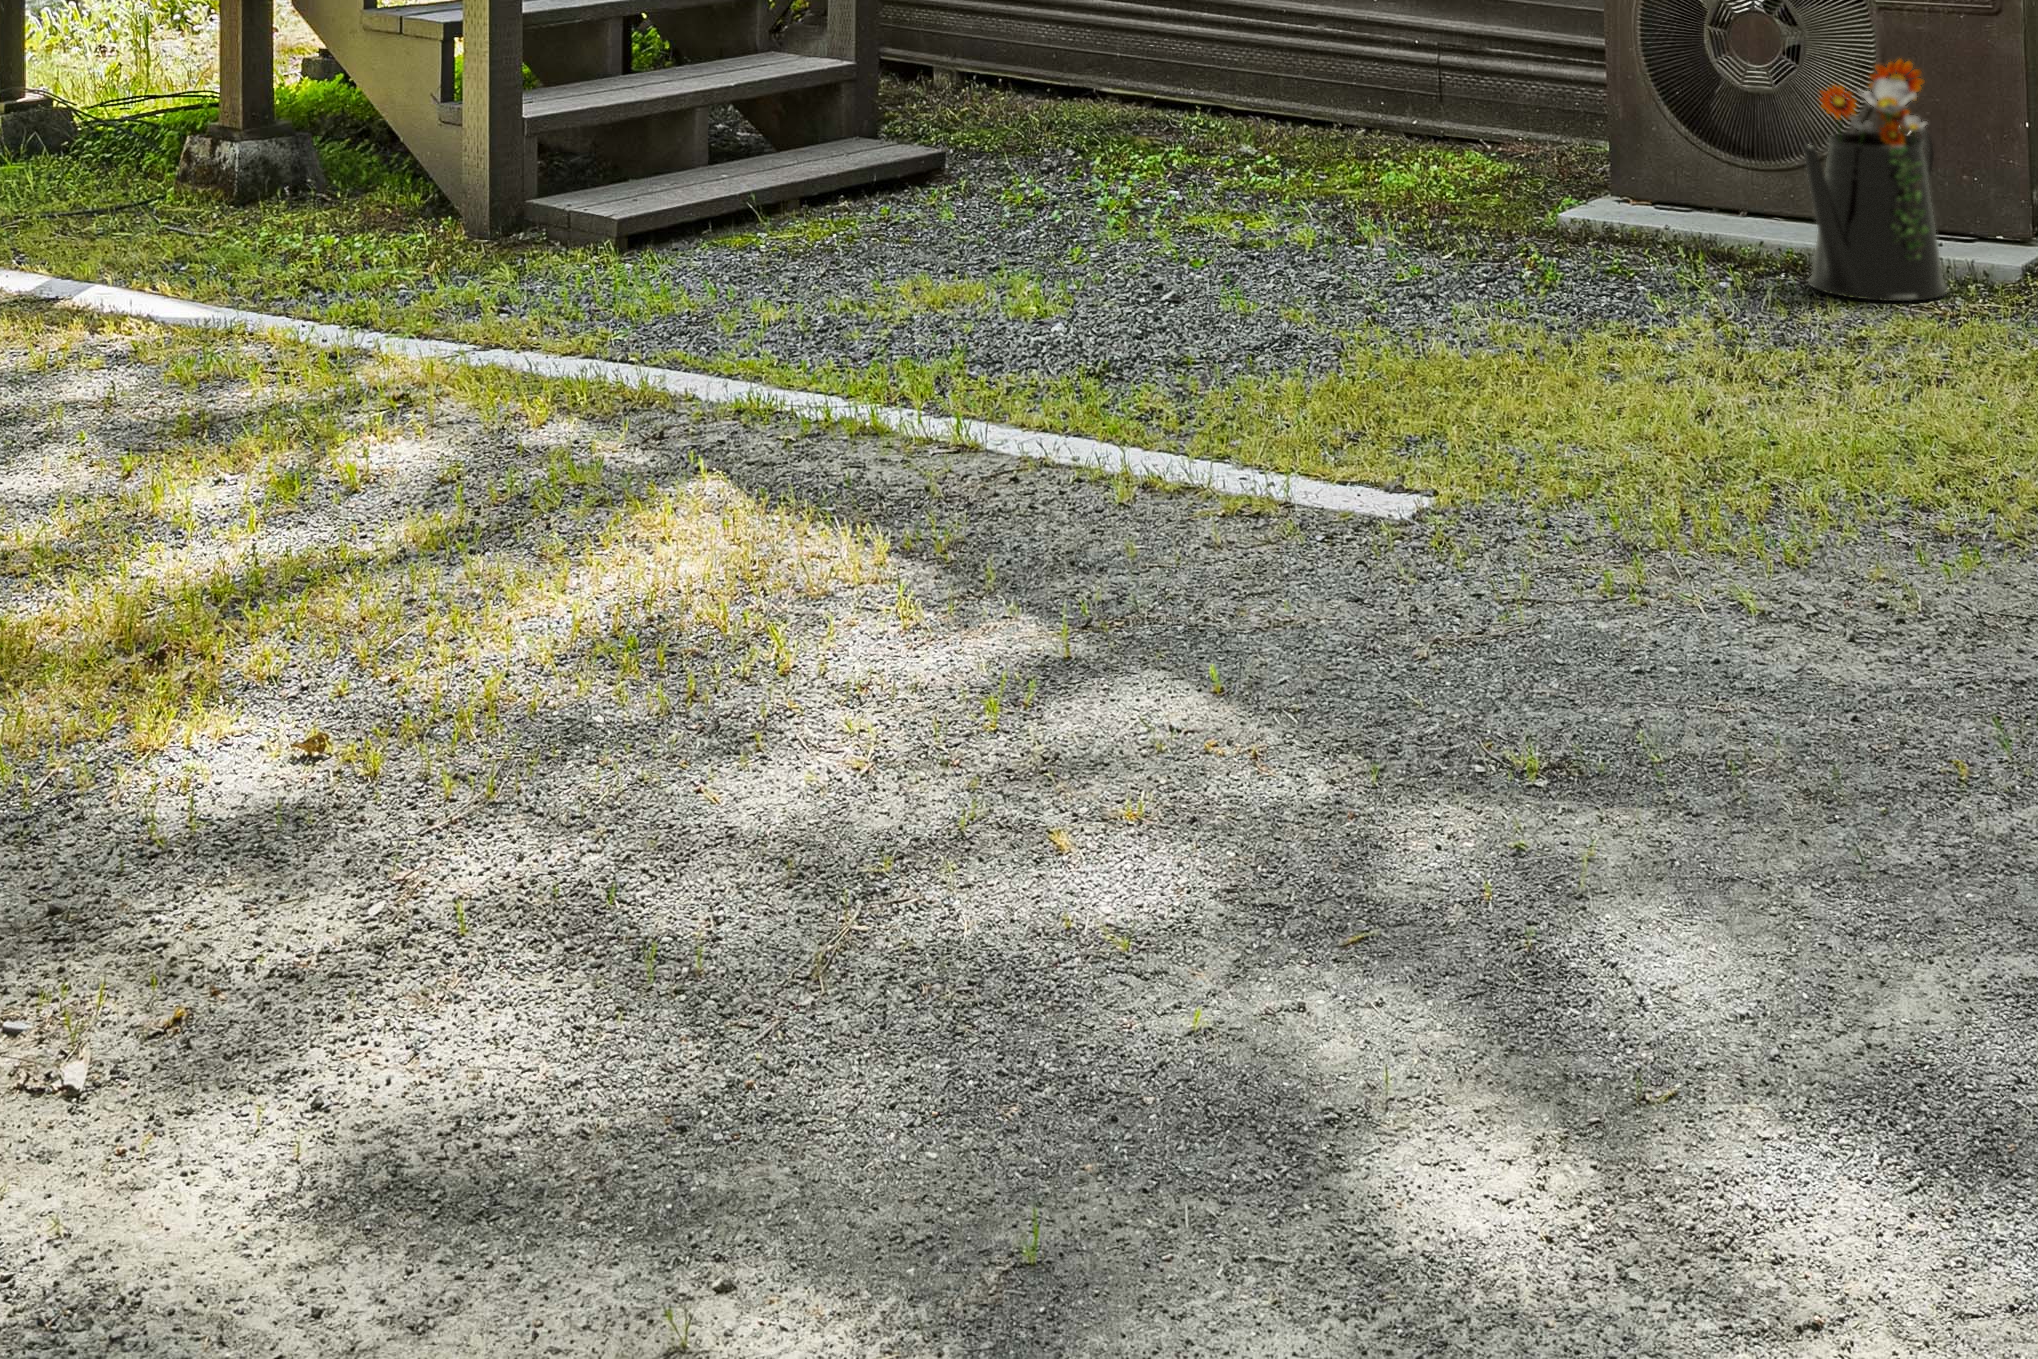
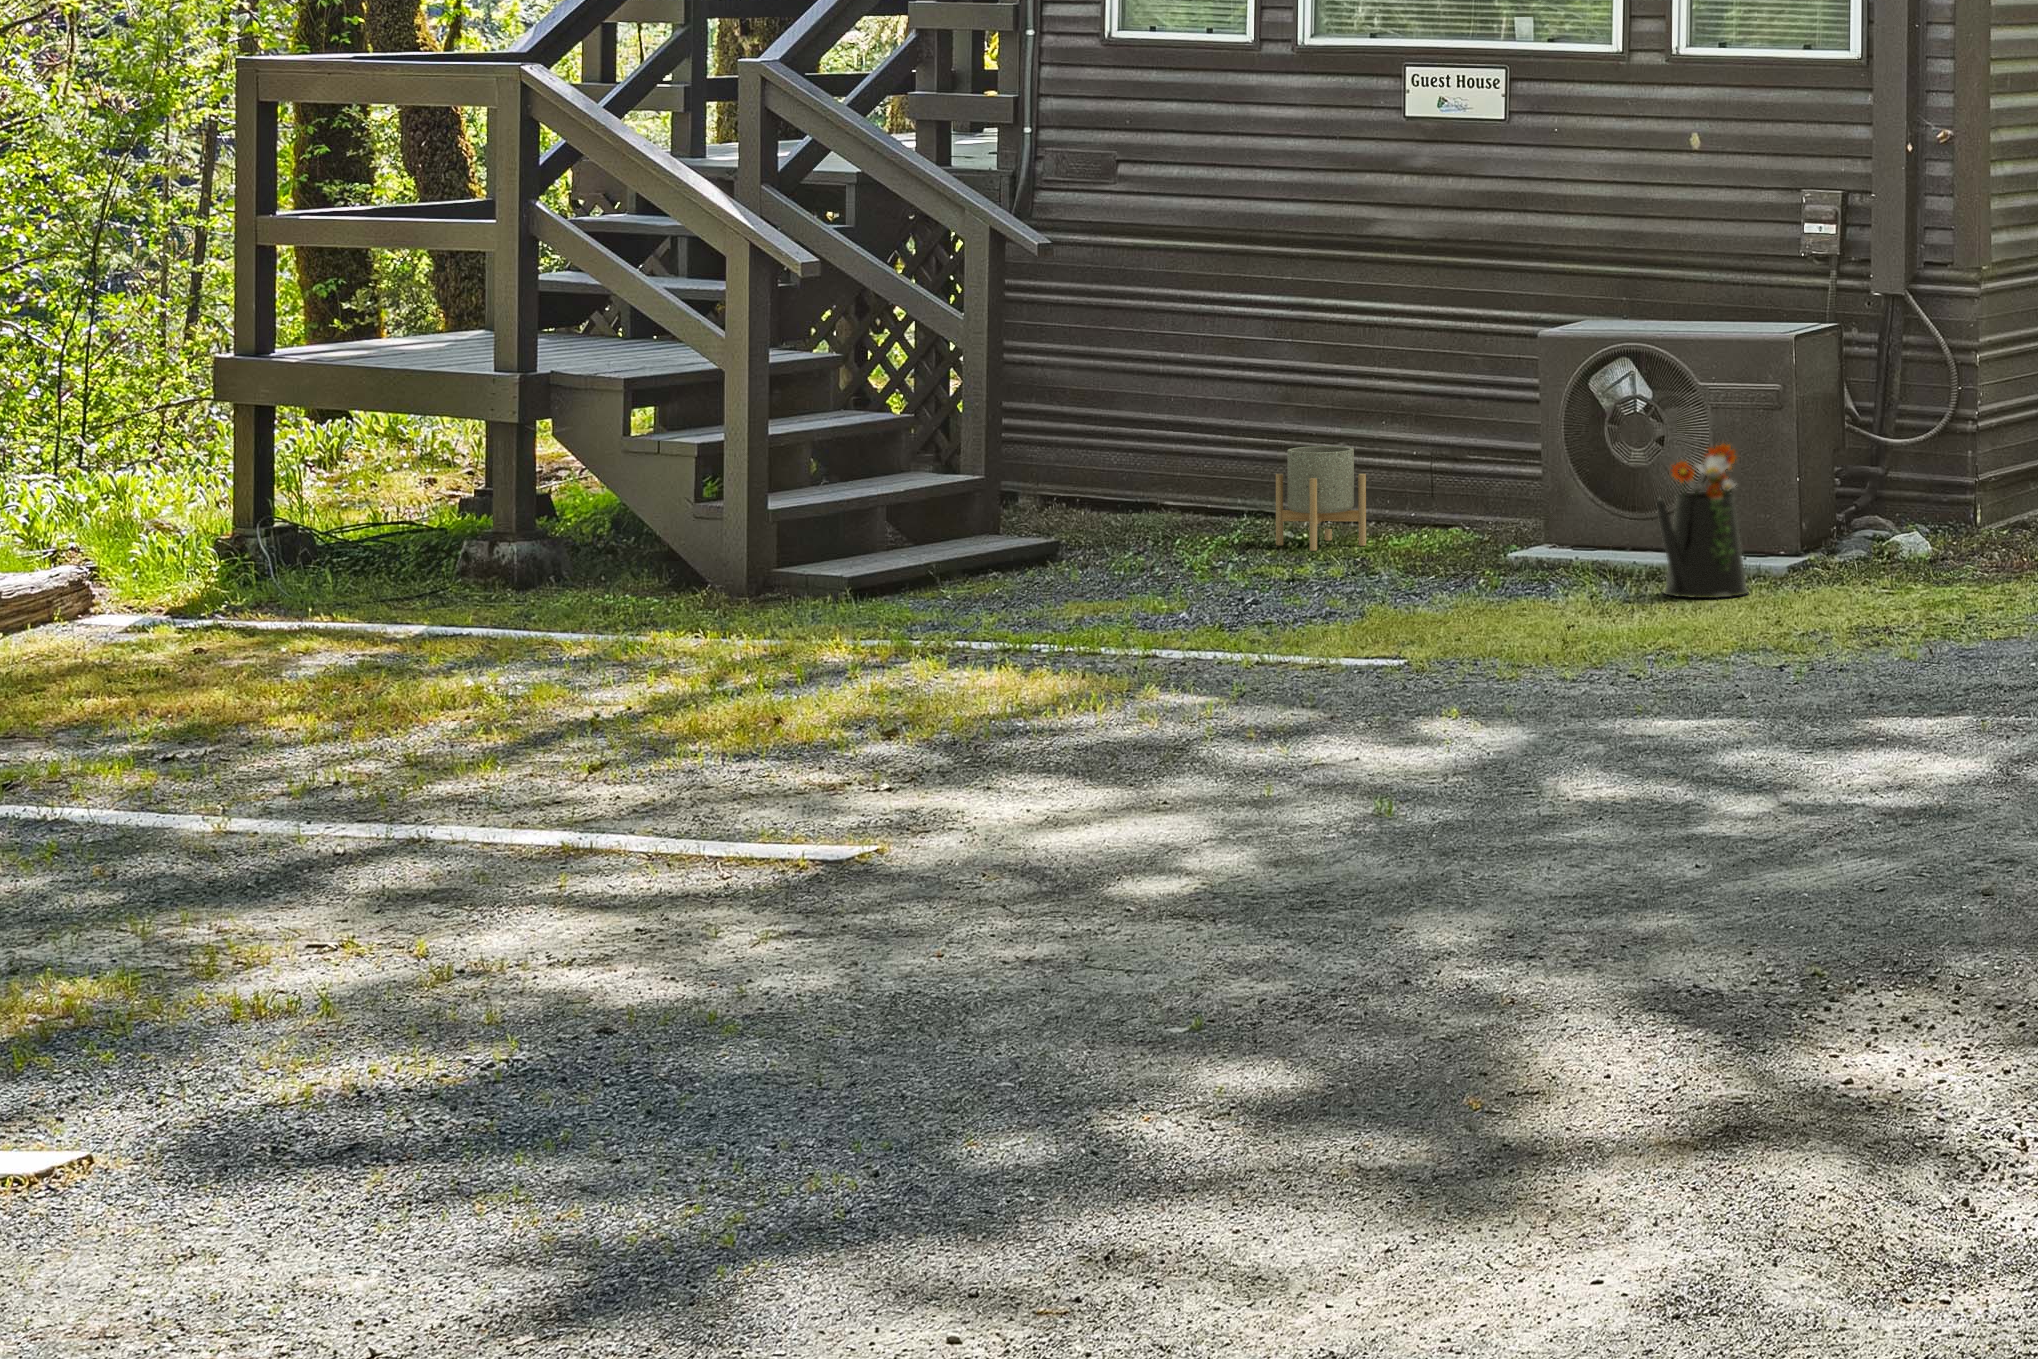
planter: none [1235,30,1354,170] -> present [1276,446,1366,551]

